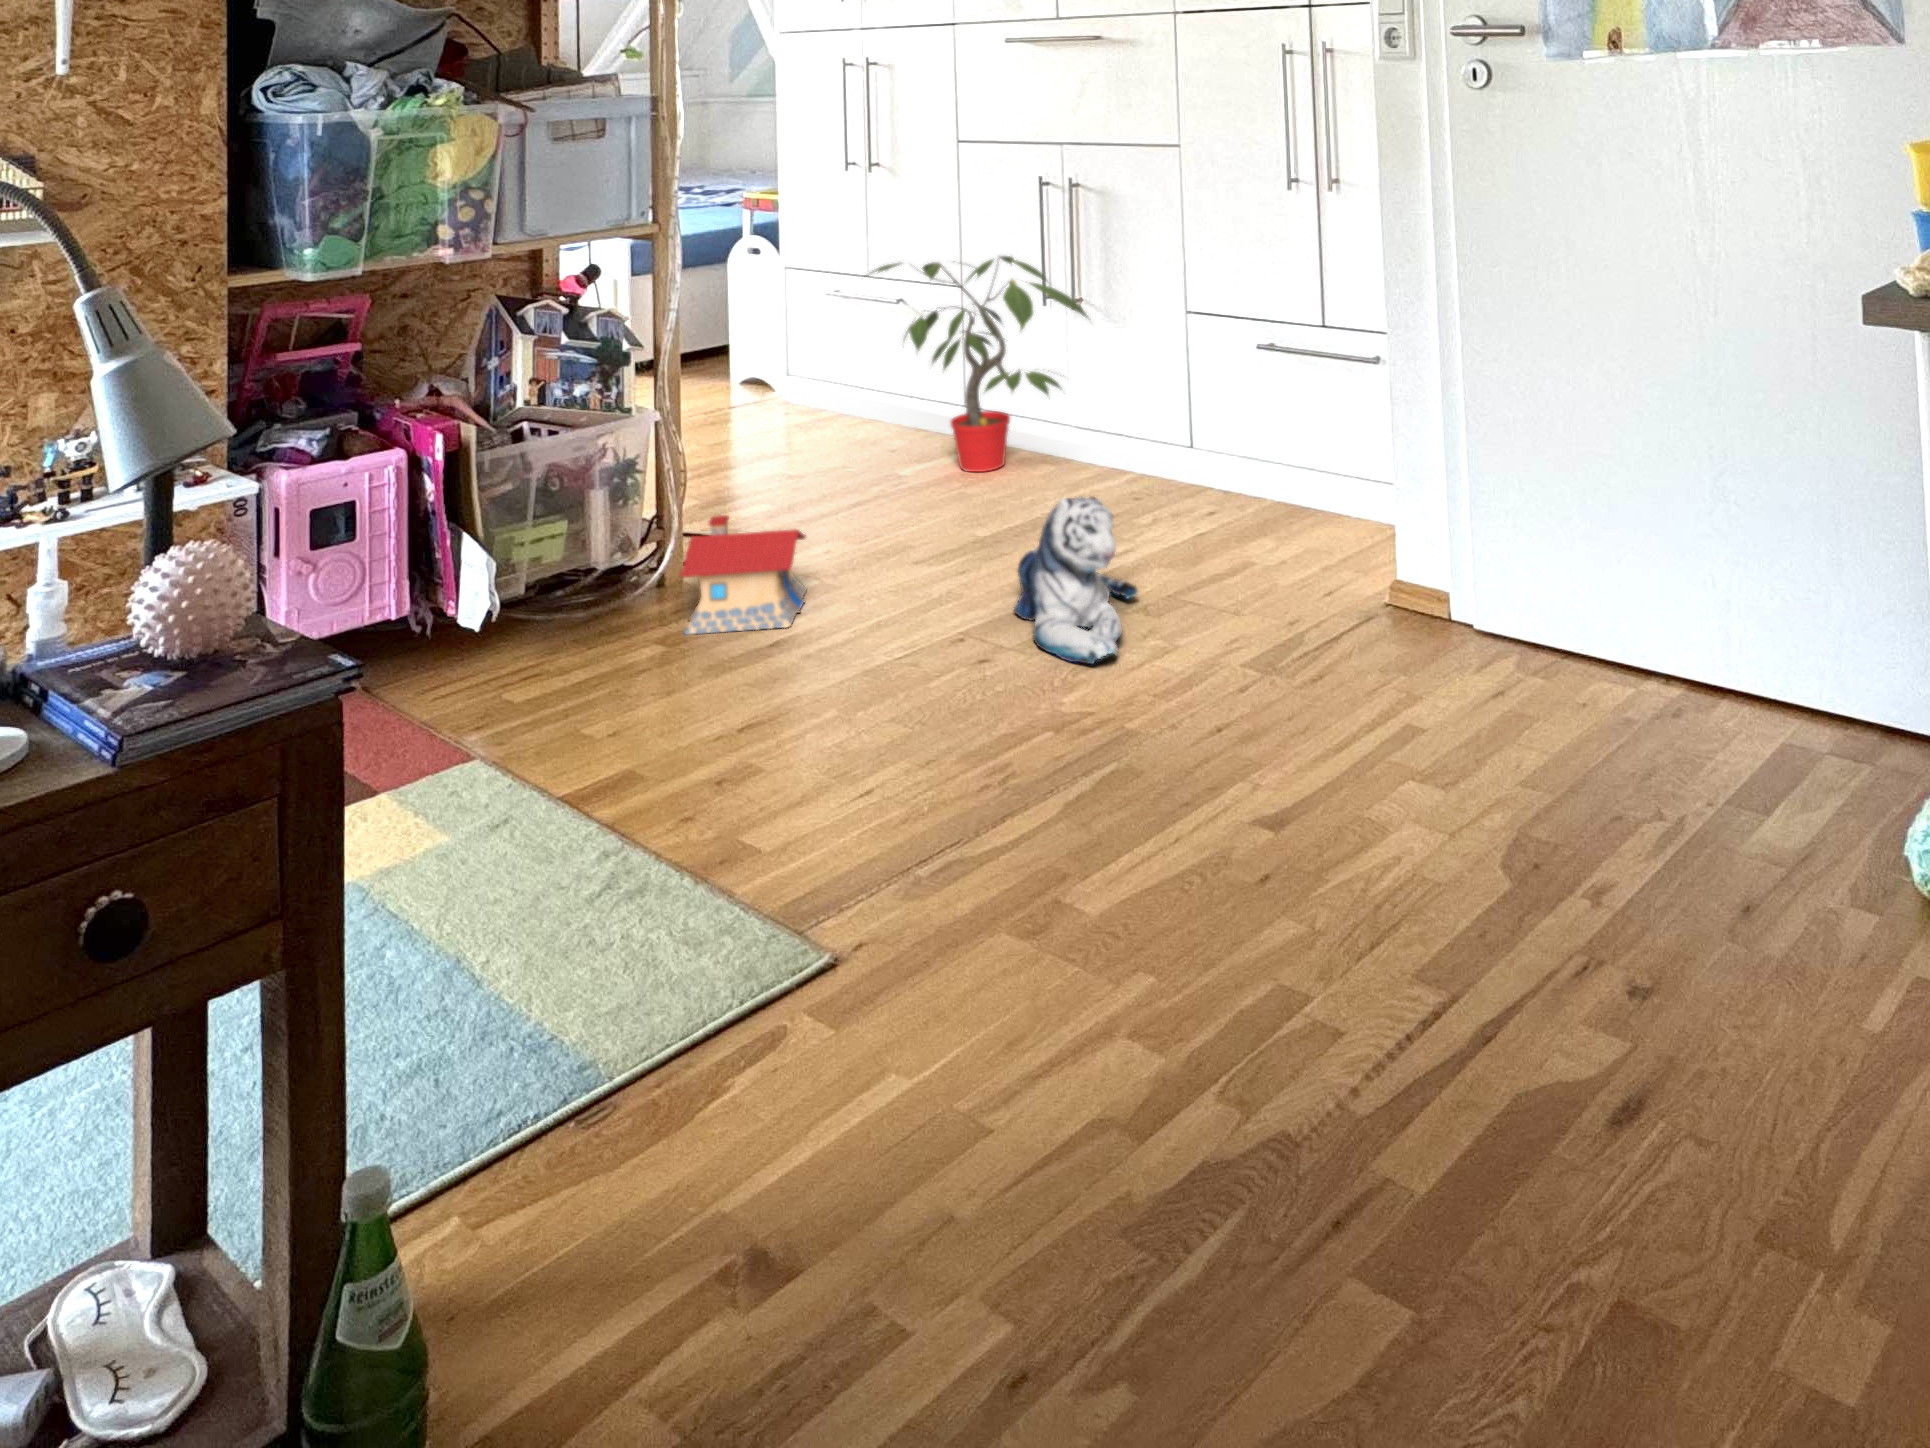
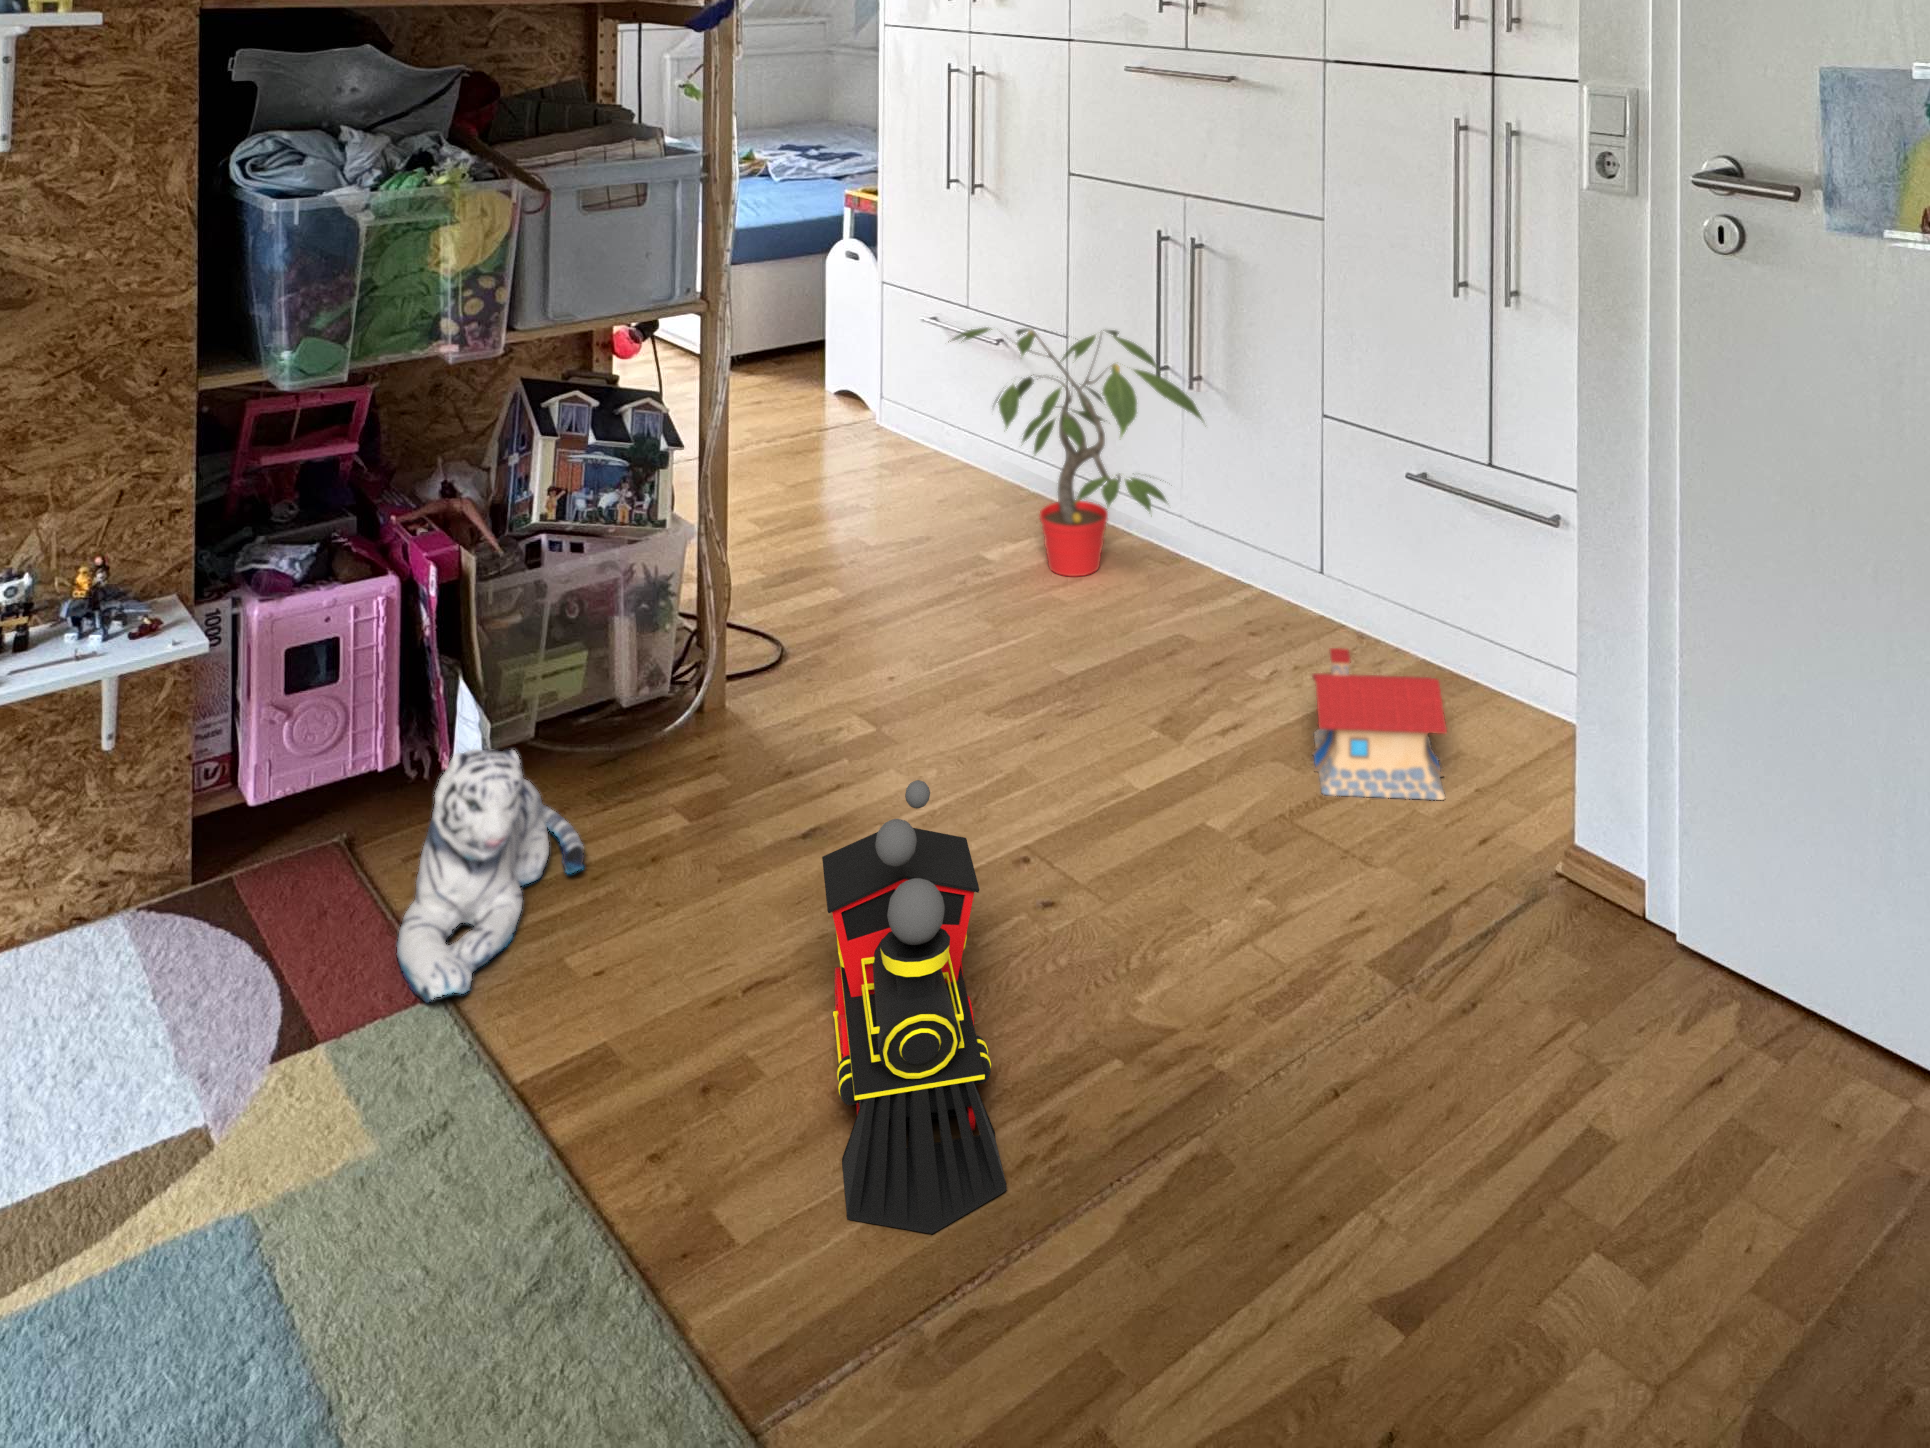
plush toy: present [1014,497,1137,664] -> present [397,749,584,1002]
toy house: present [681,515,806,635] -> present [1312,648,1447,800]
toy train: none [803,518,970,831] -> present [822,780,1007,1234]

